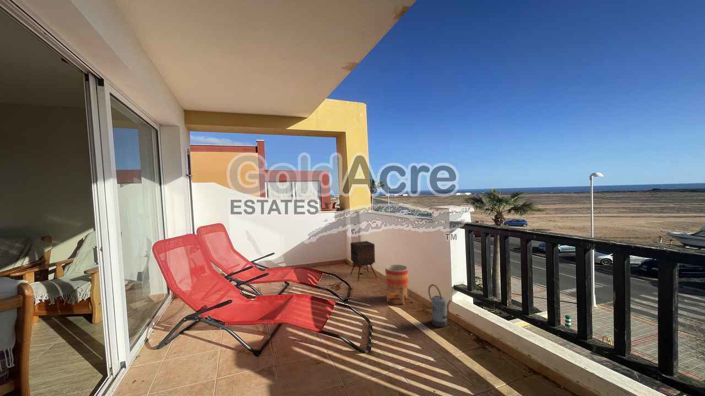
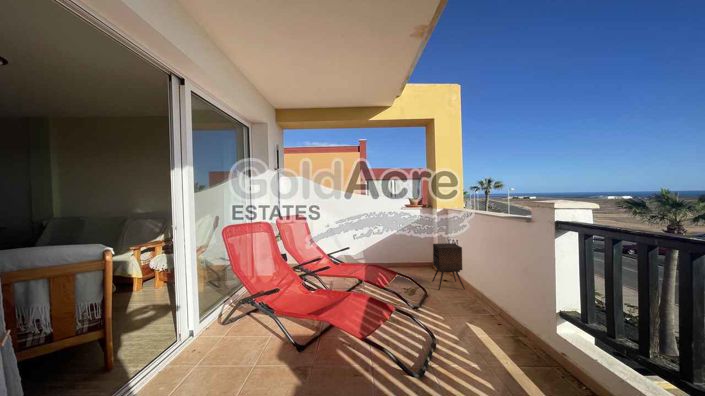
planter: present [385,265,408,304] -> none [467,274,499,327]
watering can: present [428,284,451,327] -> none [522,305,553,369]

